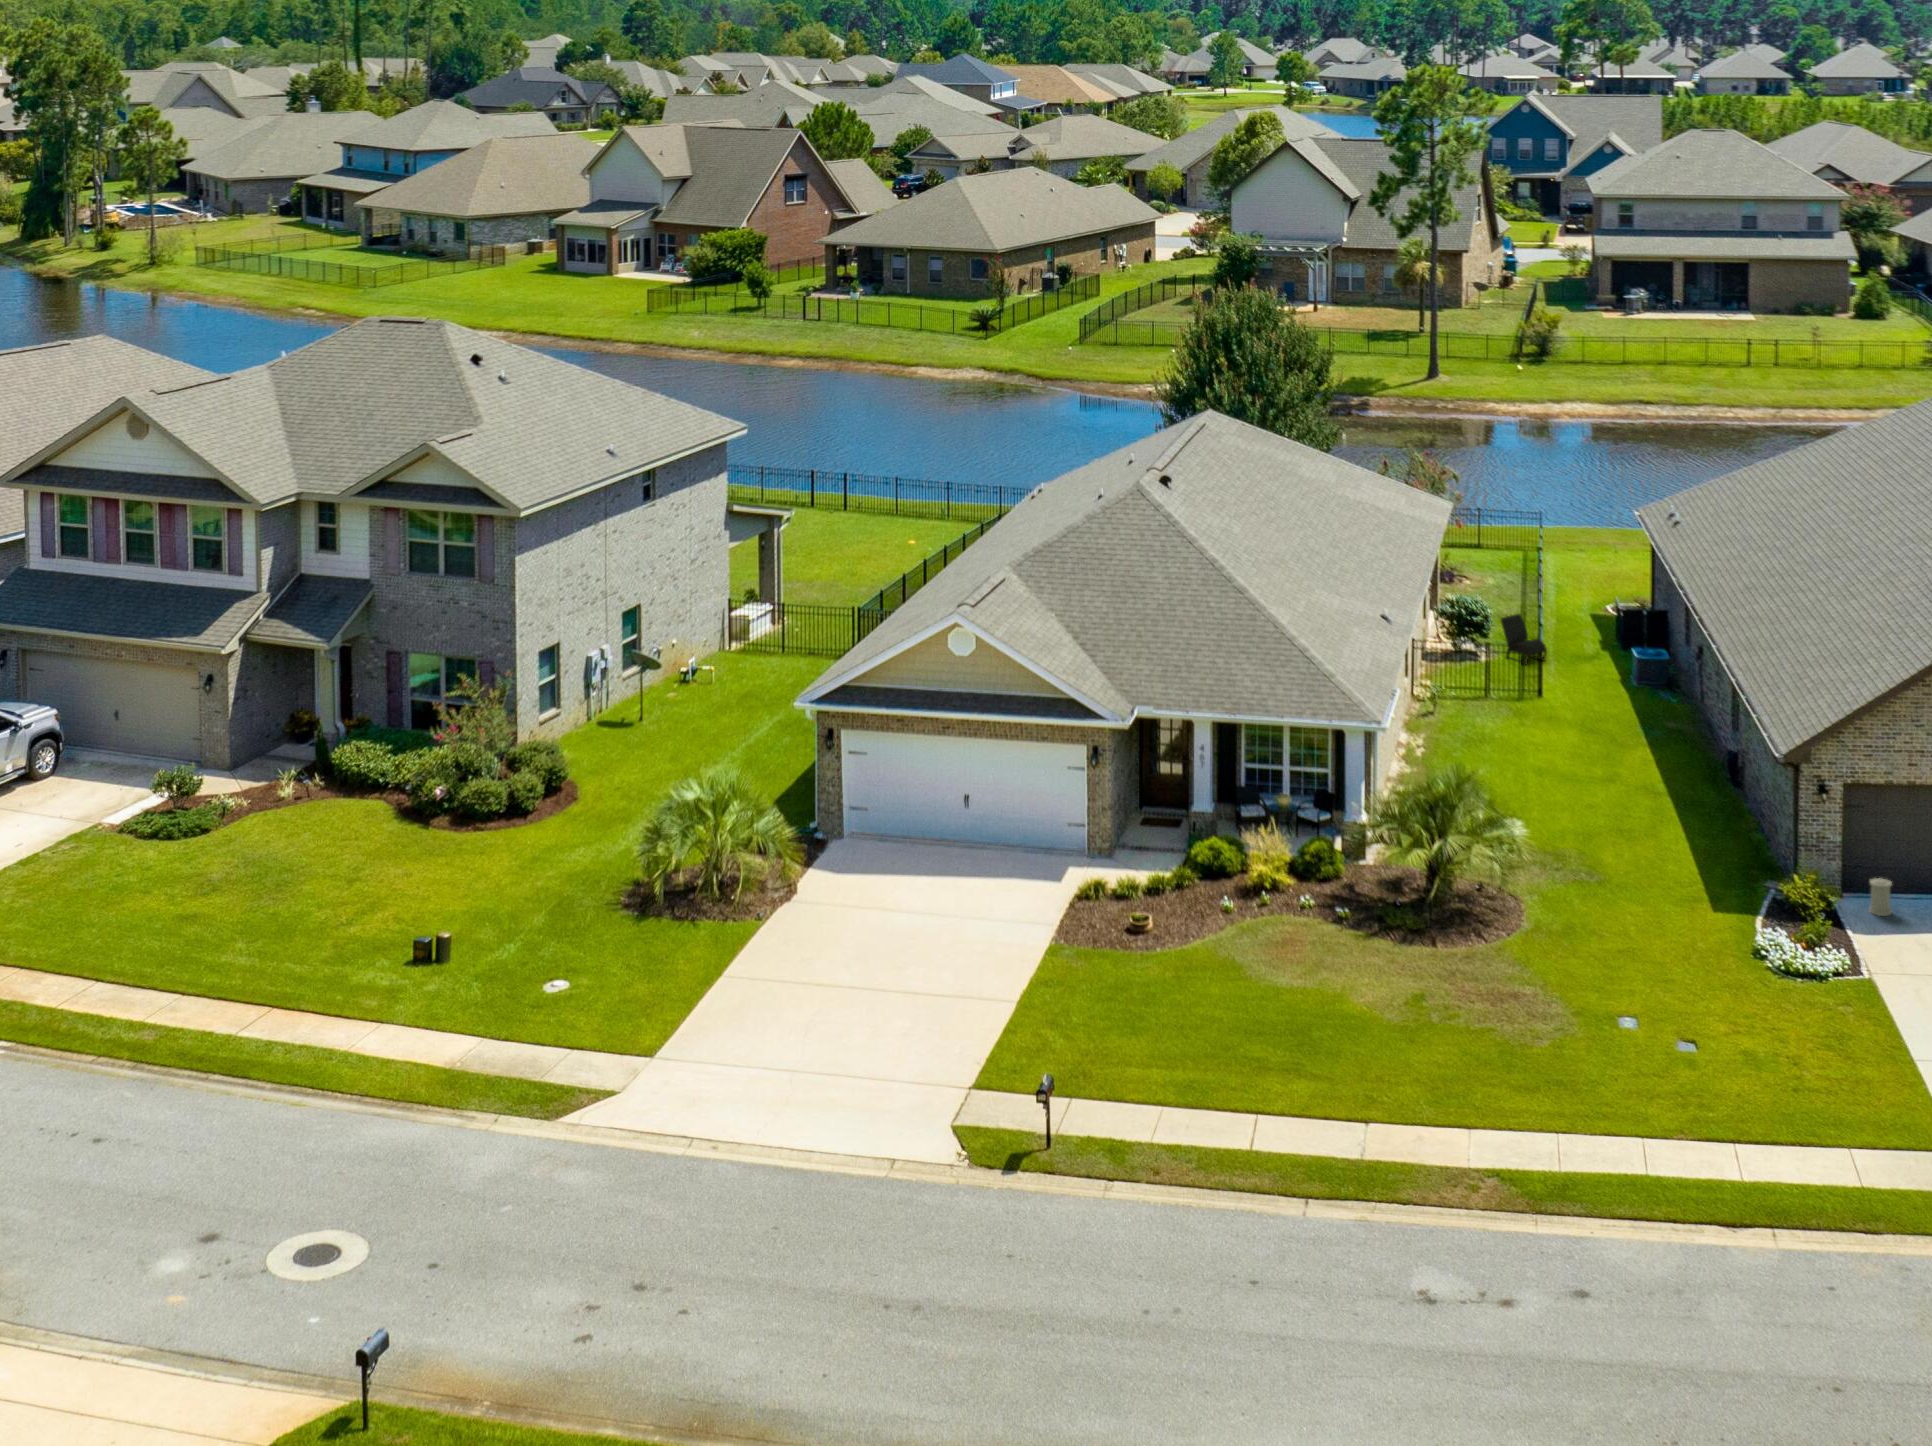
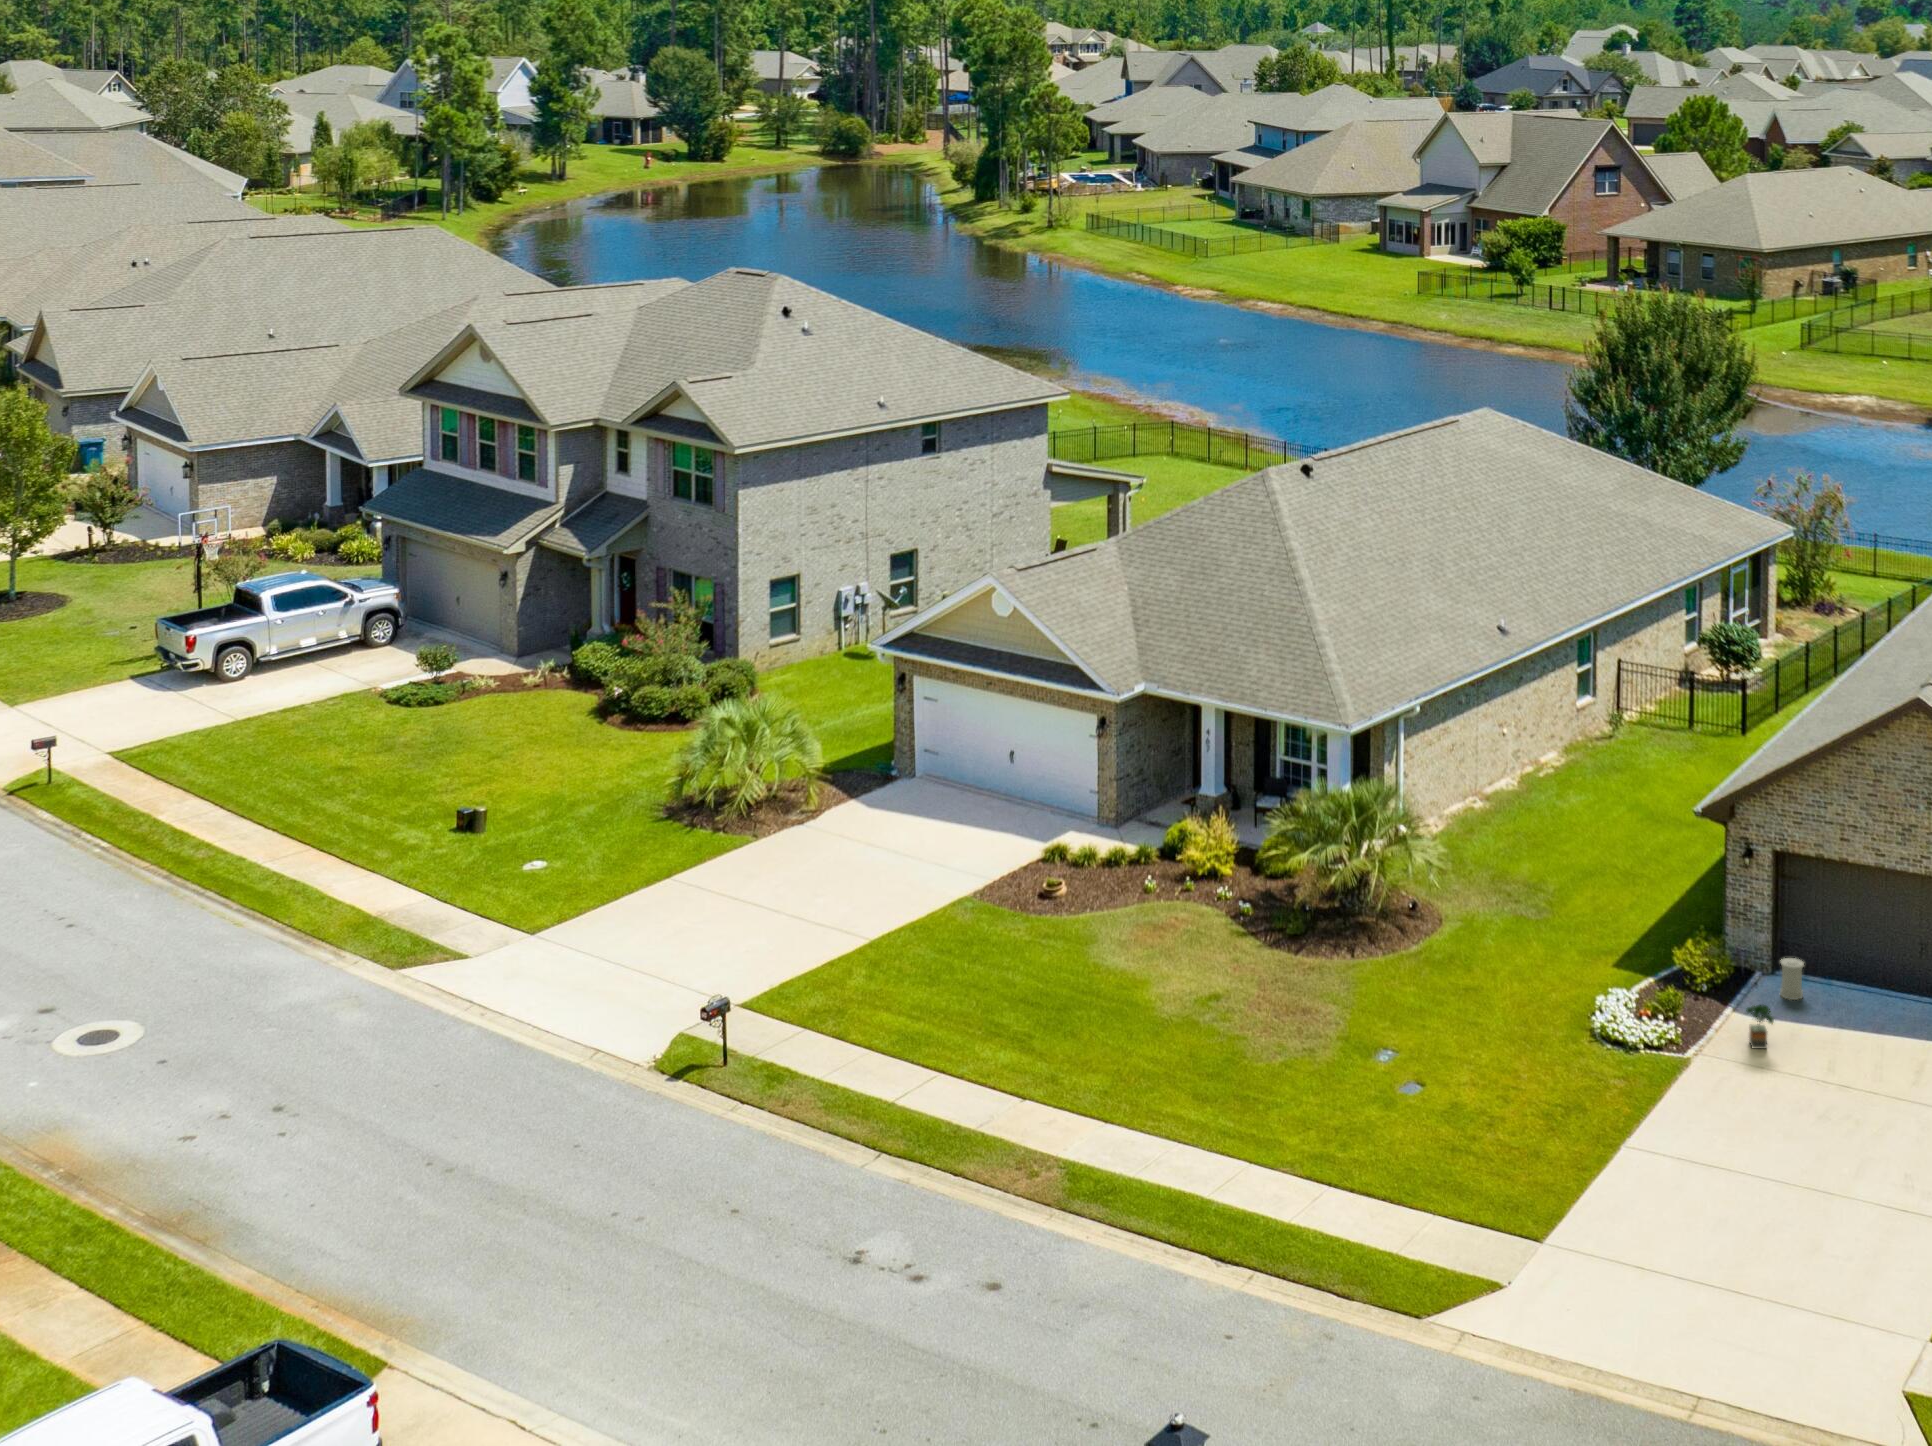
lounge chair: present [1501,614,1547,665] -> none [1716,653,1759,706]
potted tree: none [1892,920,1923,962] -> present [1746,1005,1774,1049]

